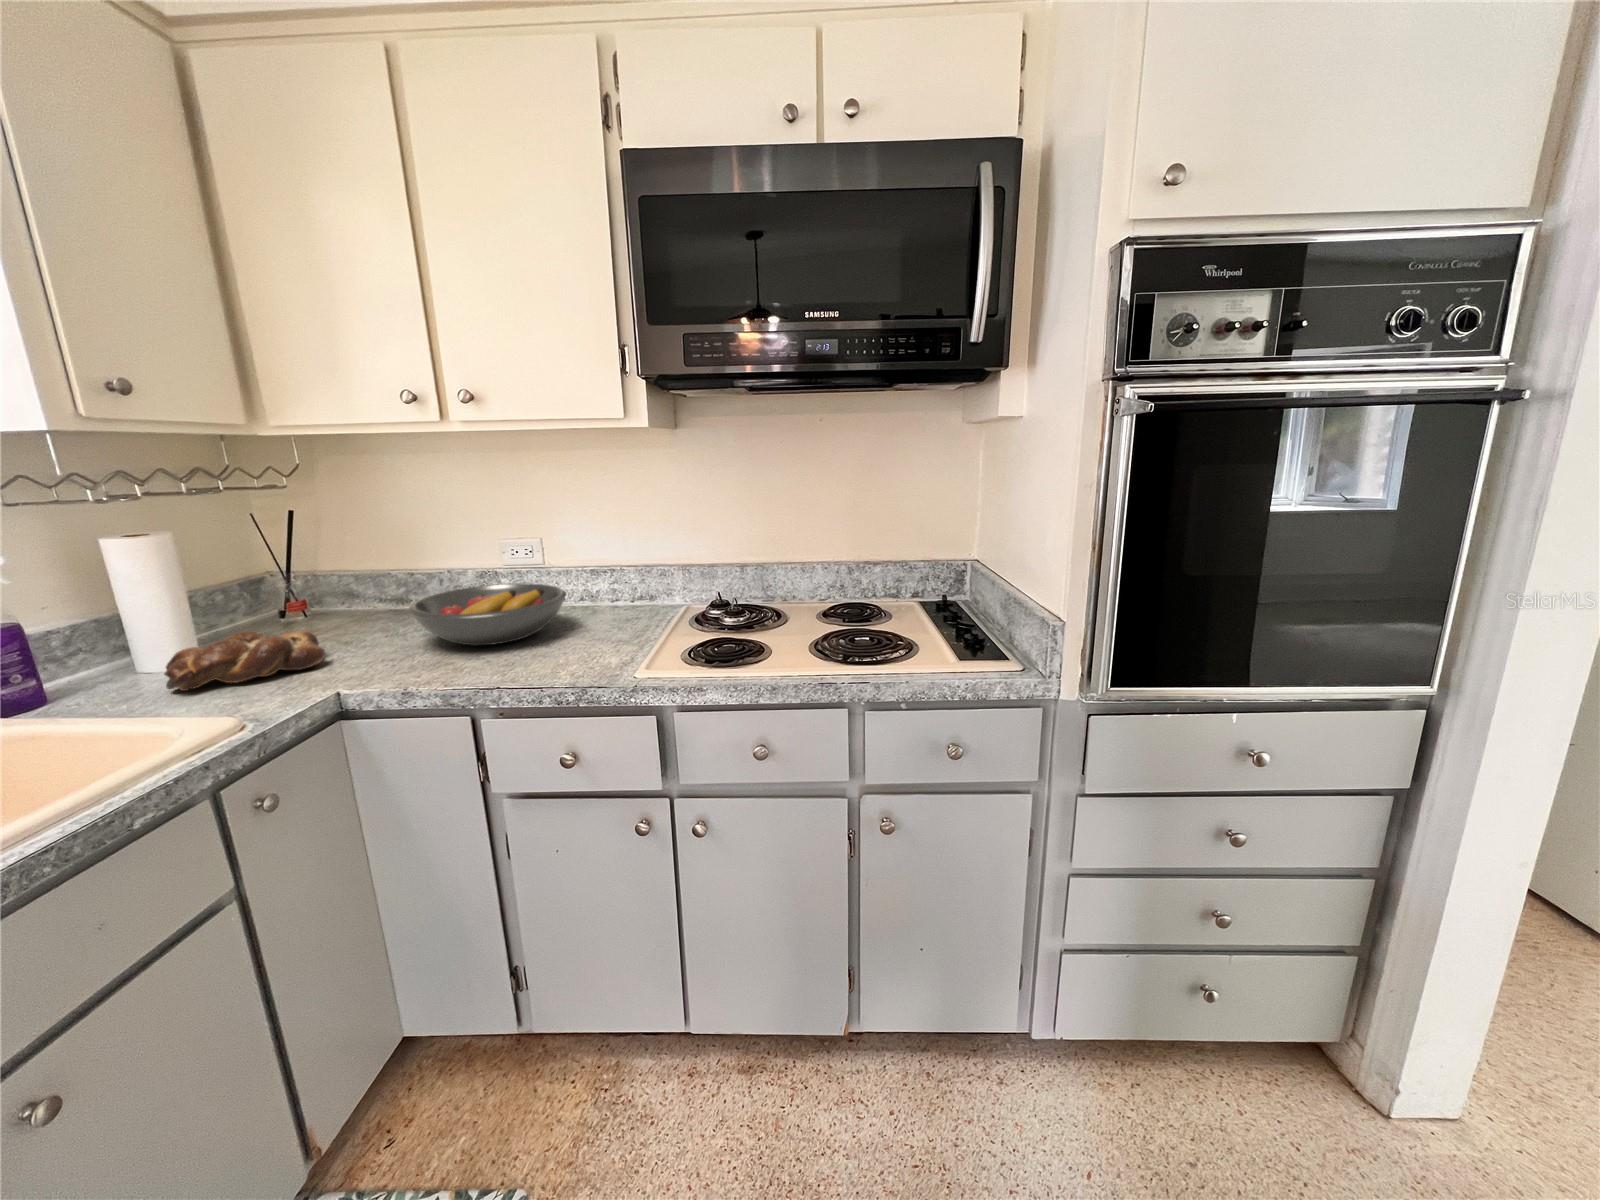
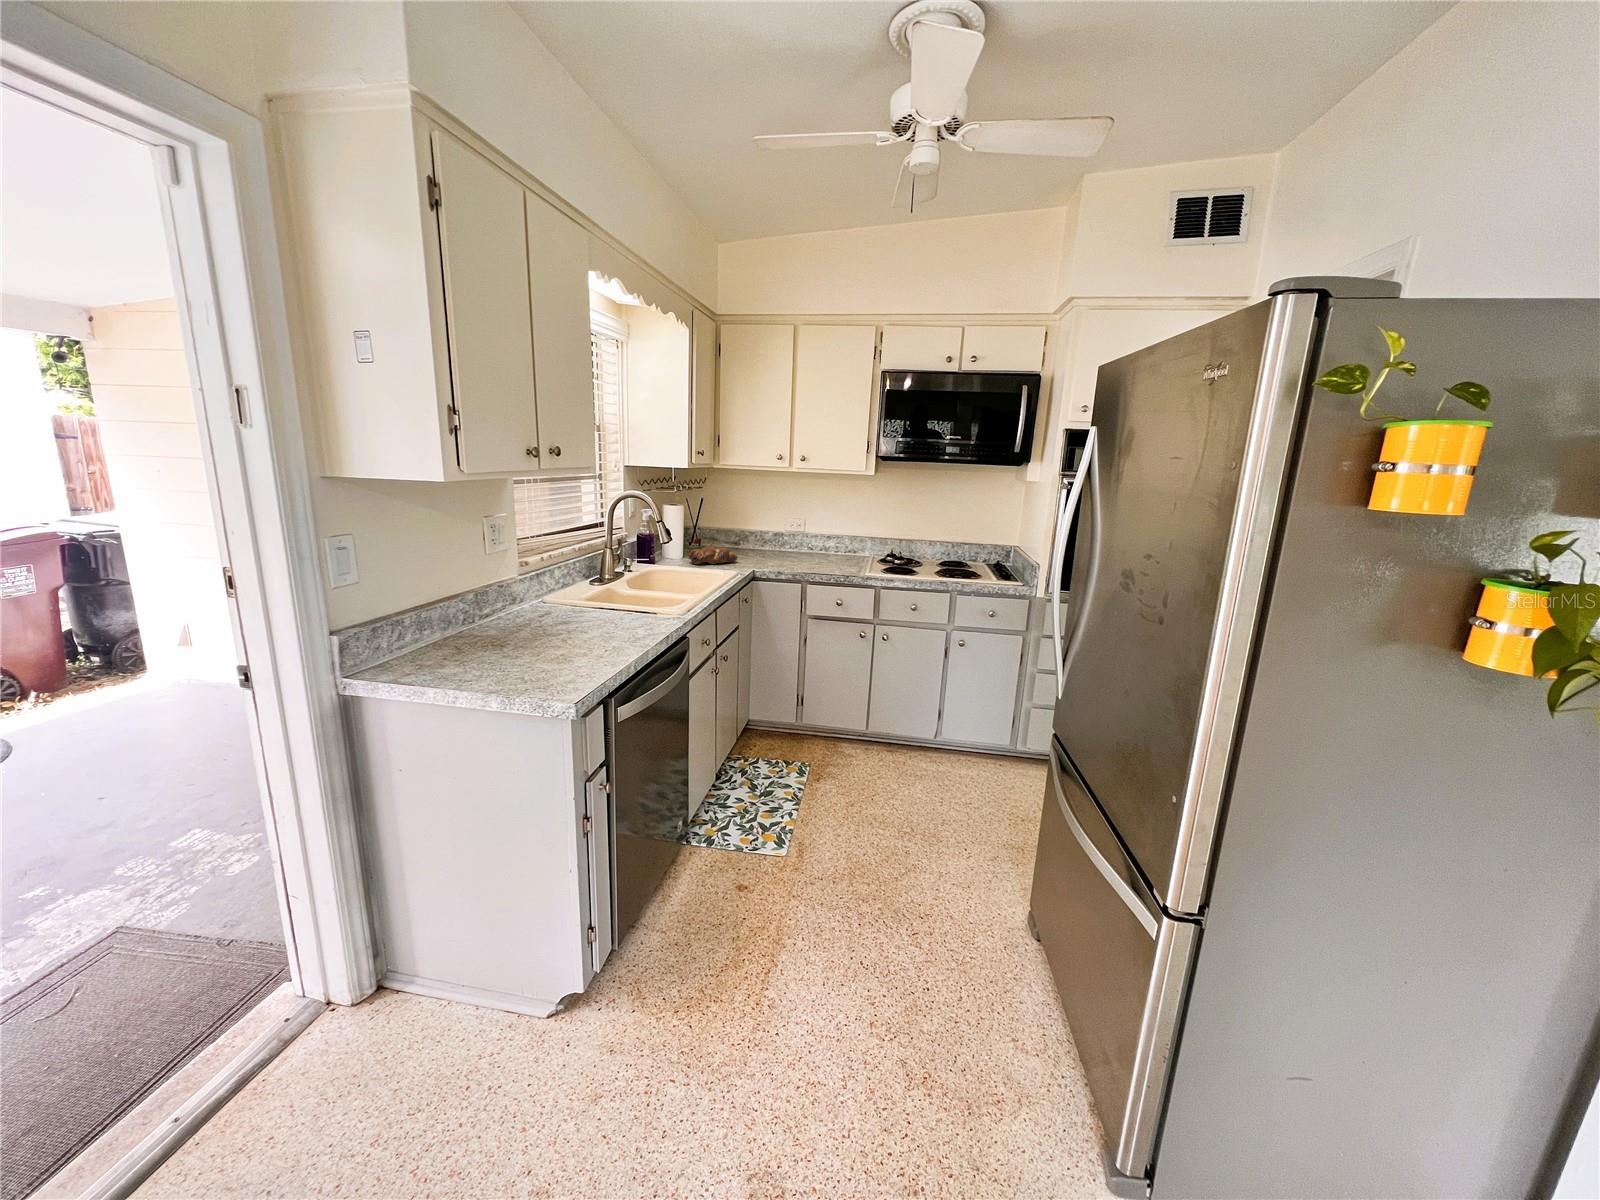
fruit bowl: present [409,584,566,645] -> none [765,538,827,562]

